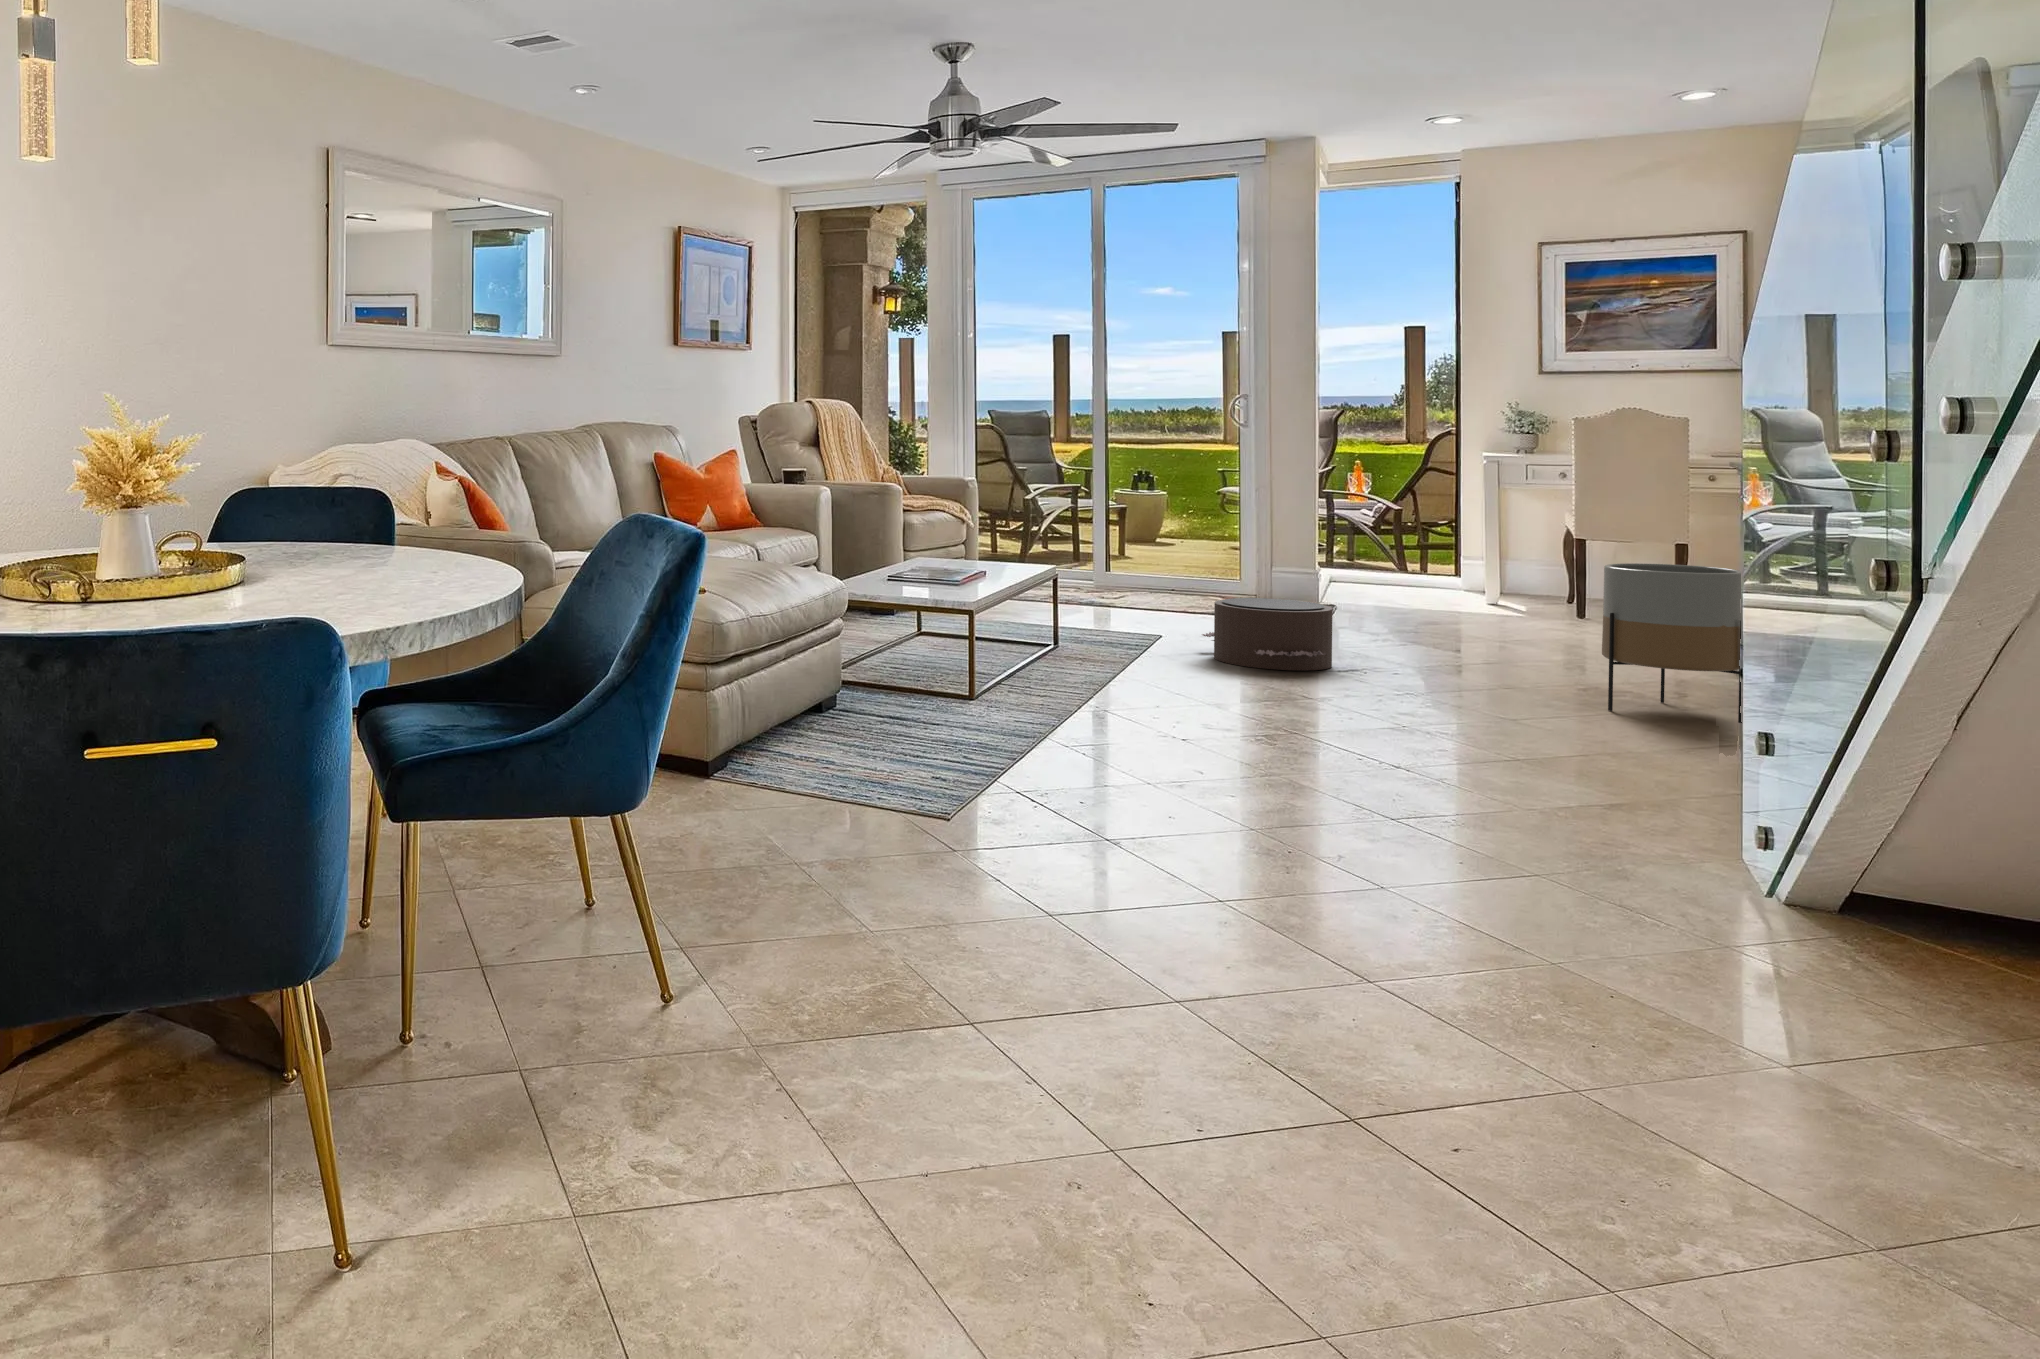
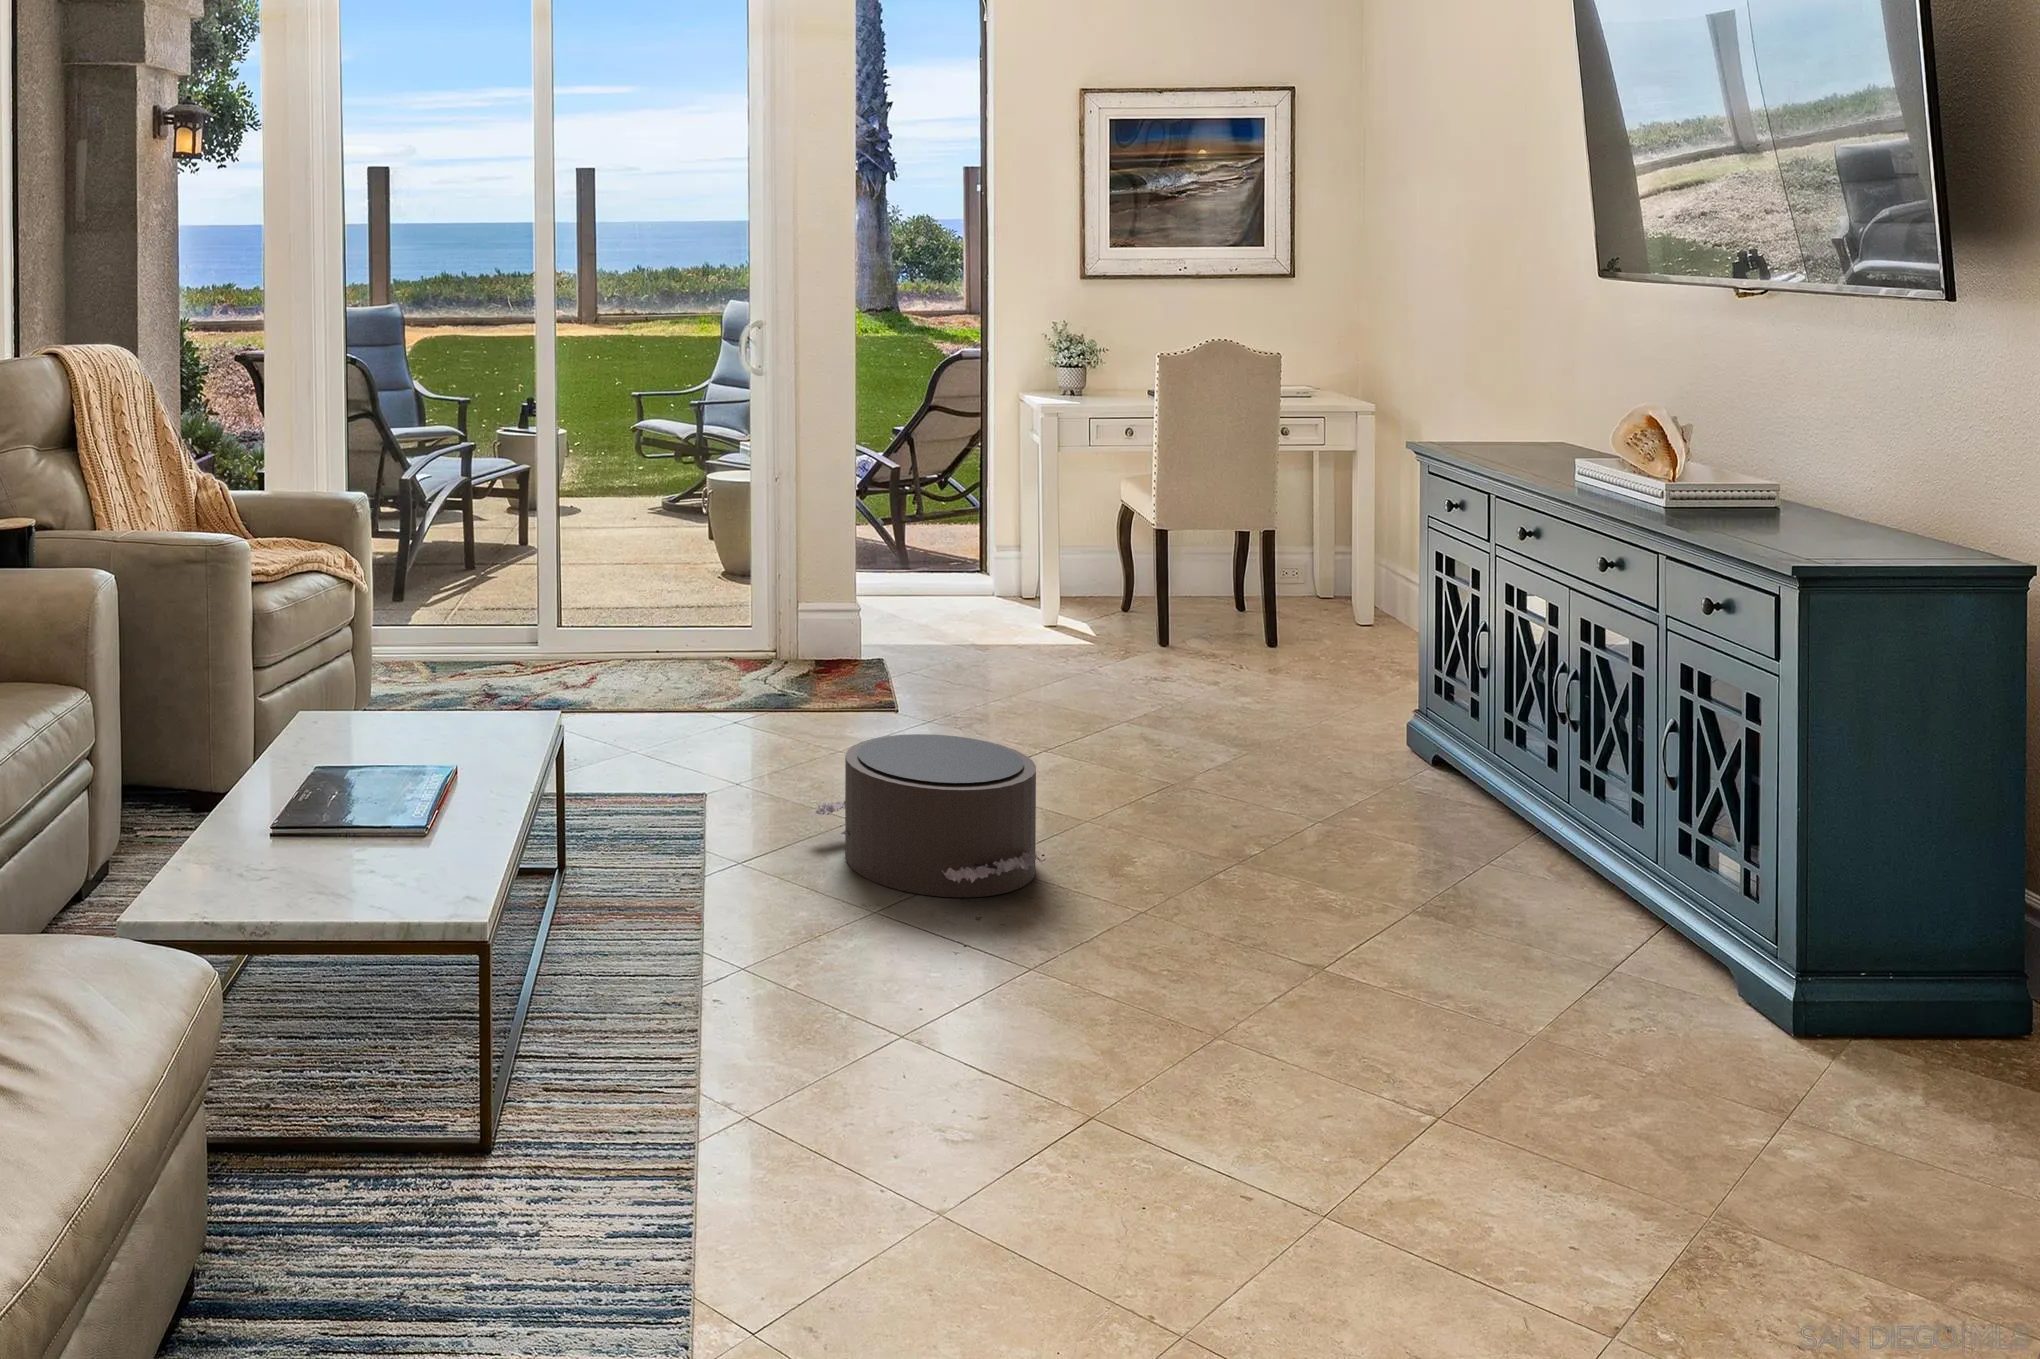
planter: present [1602,563,1743,723] -> none [1467,678,1686,962]

